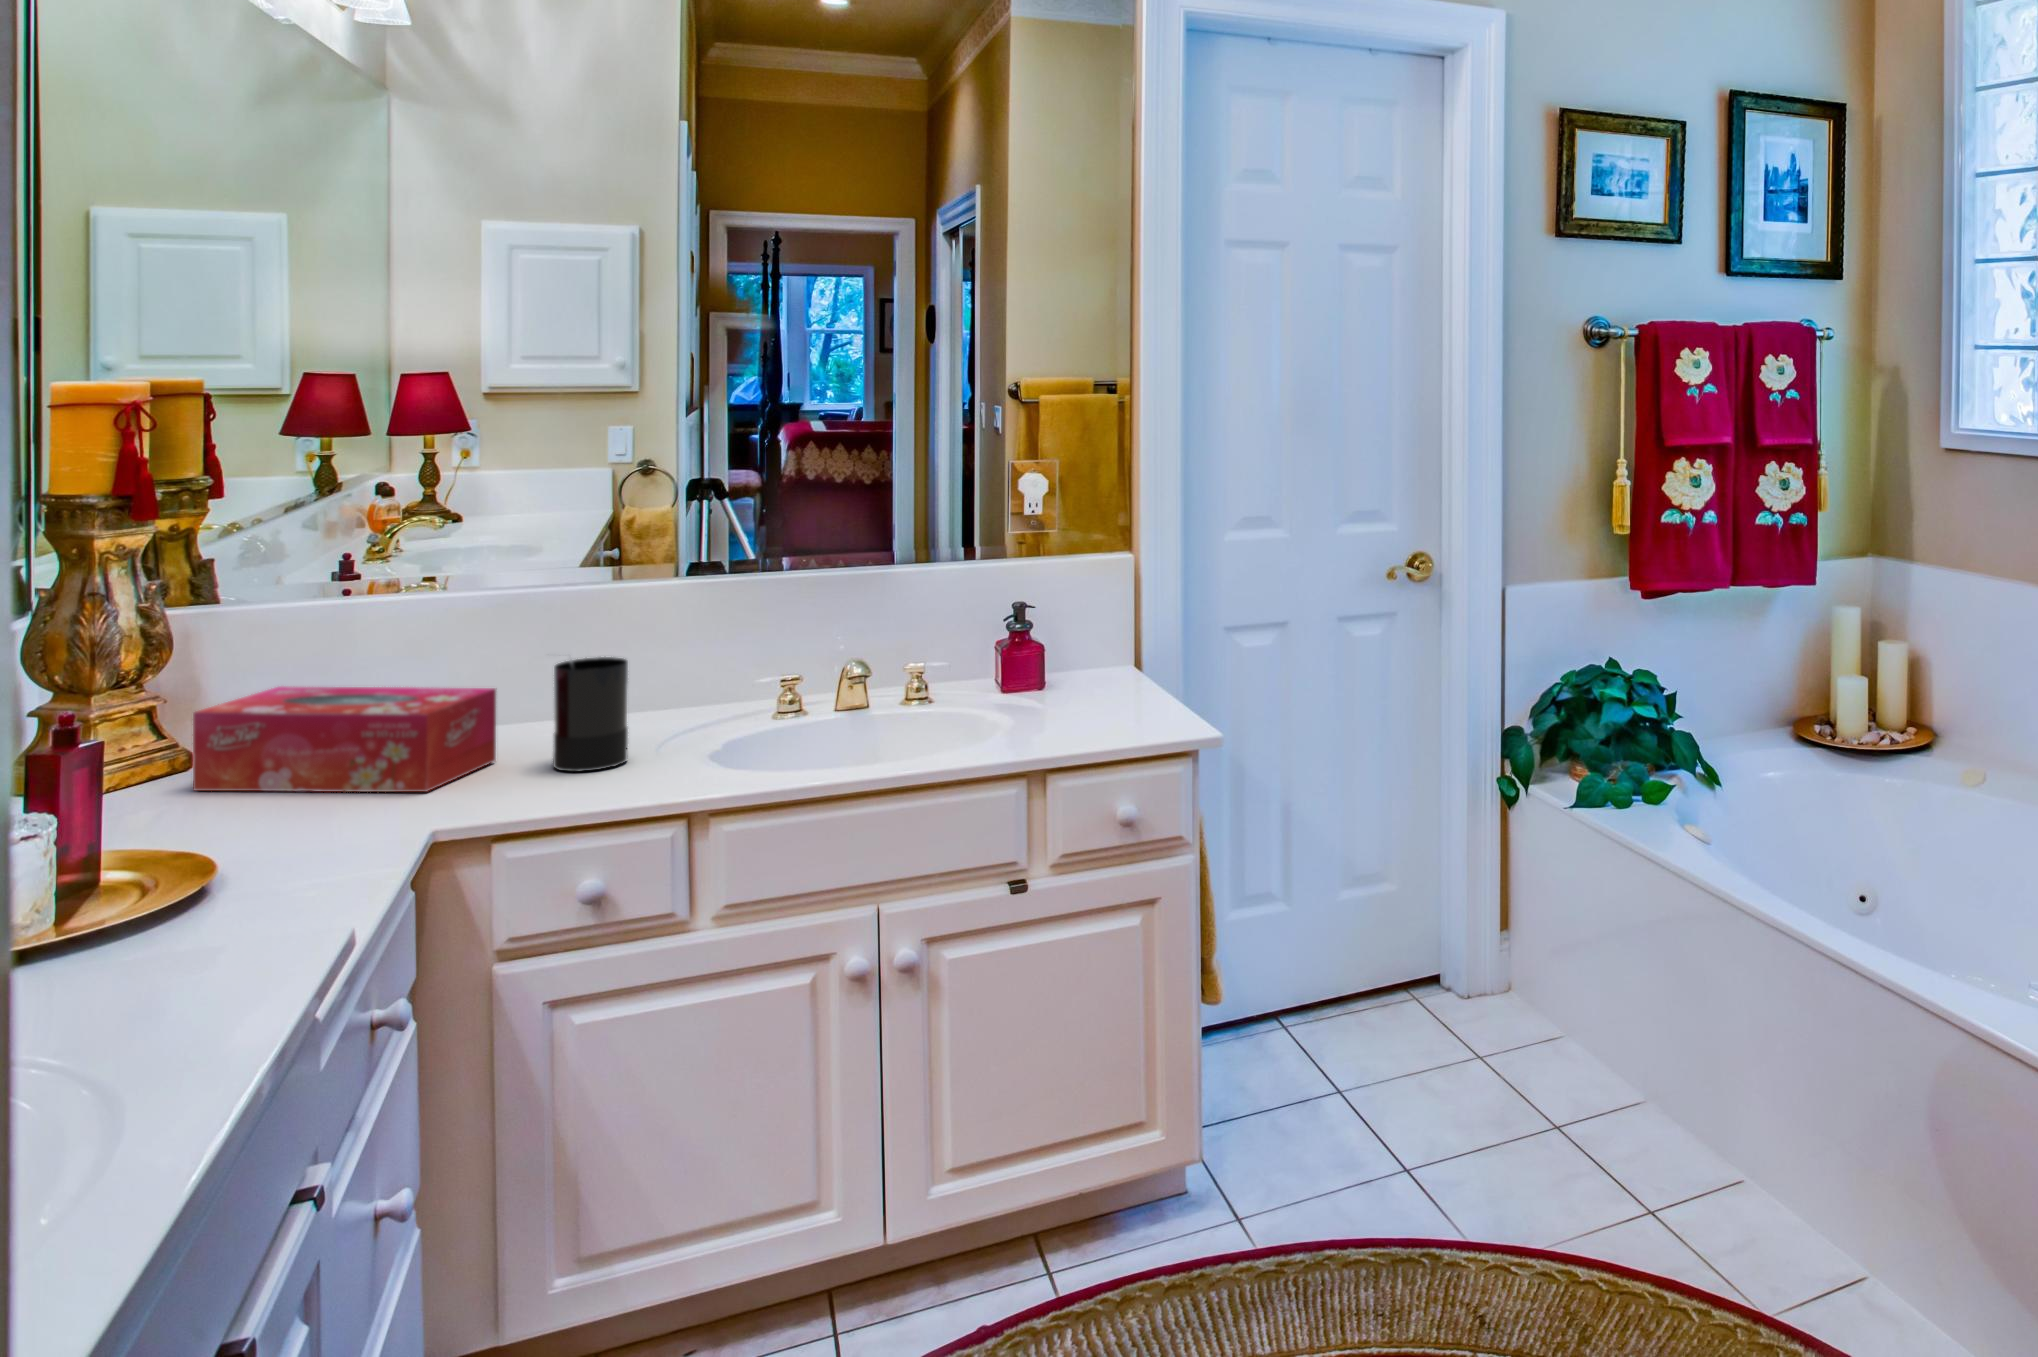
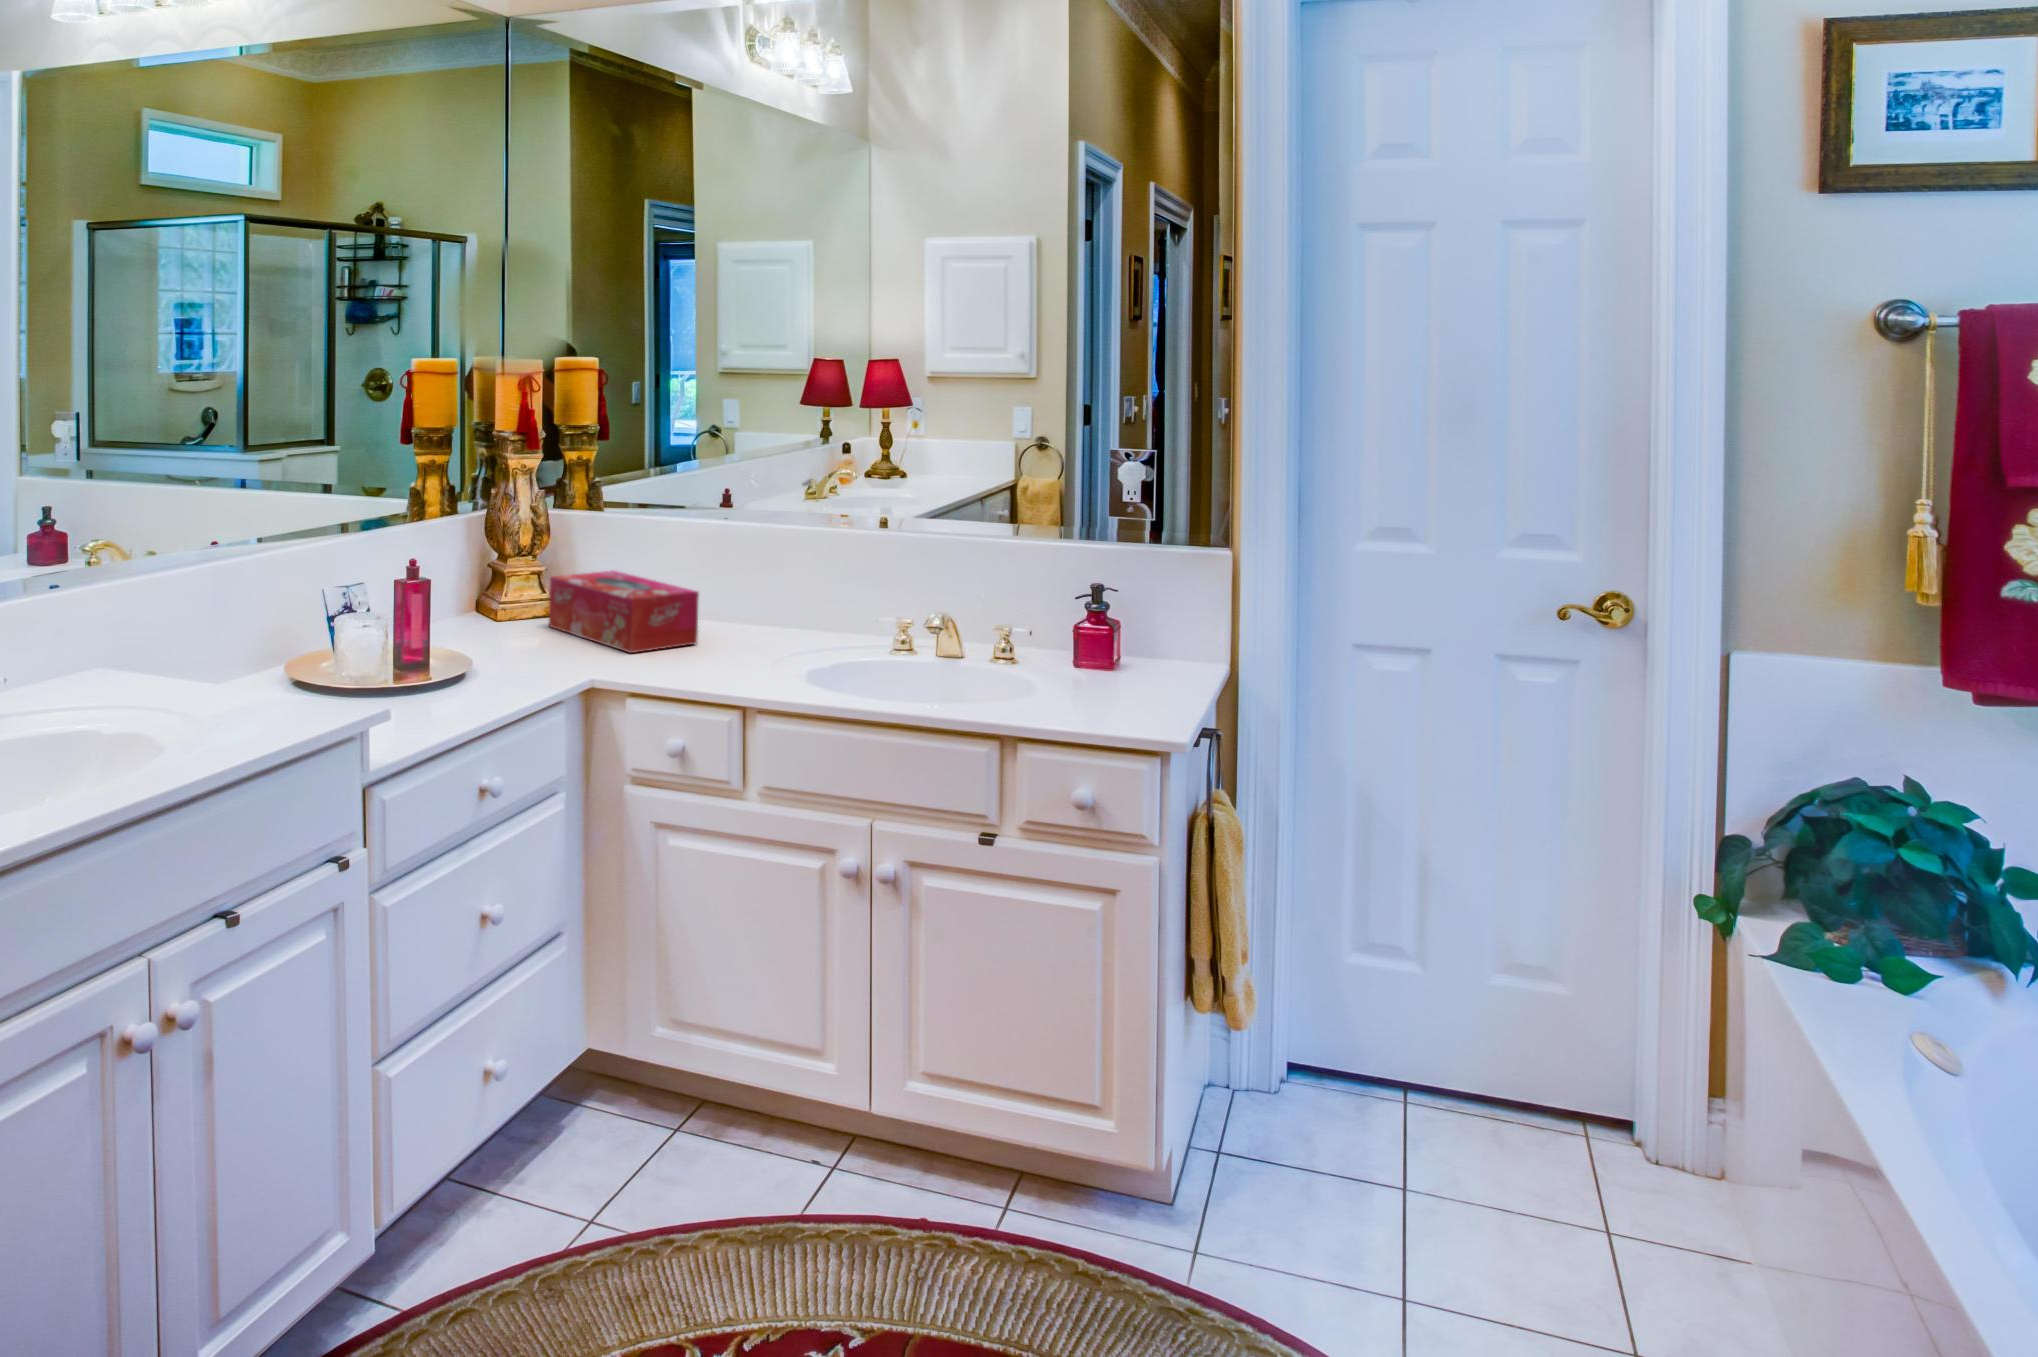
candle: present [553,657,628,772] -> none [714,572,764,662]

